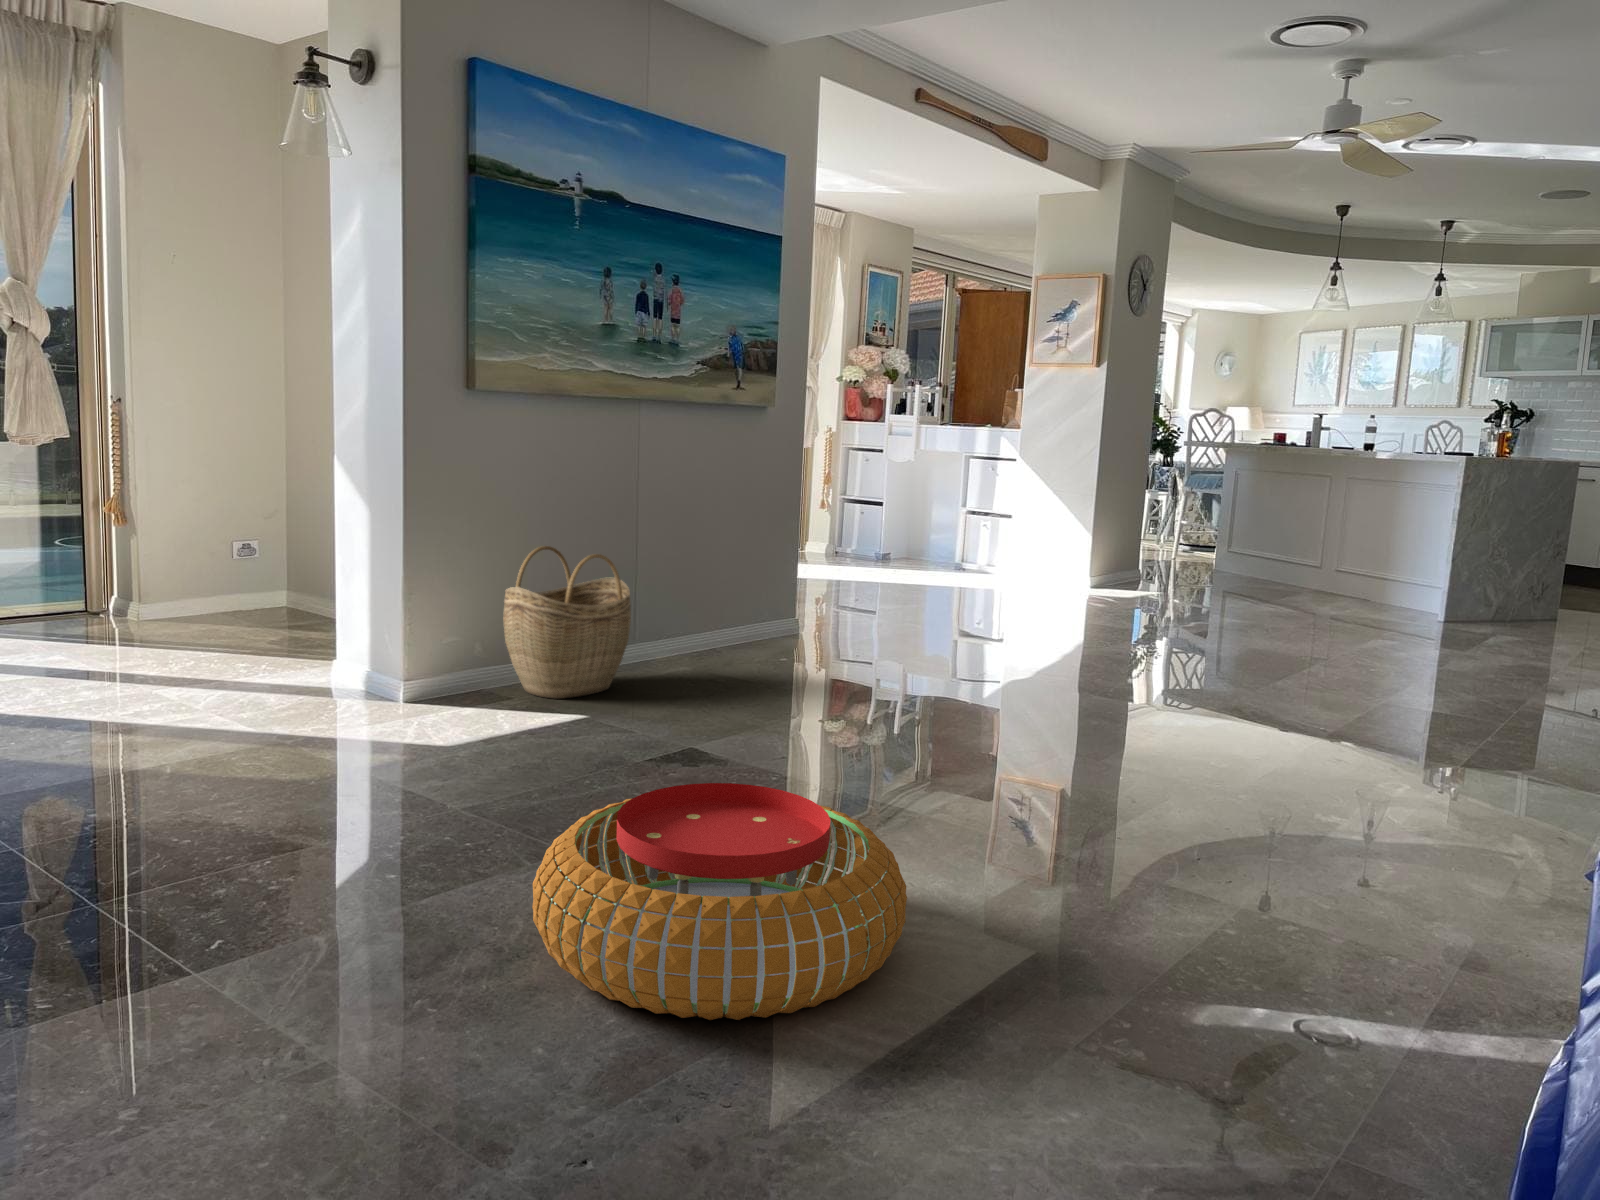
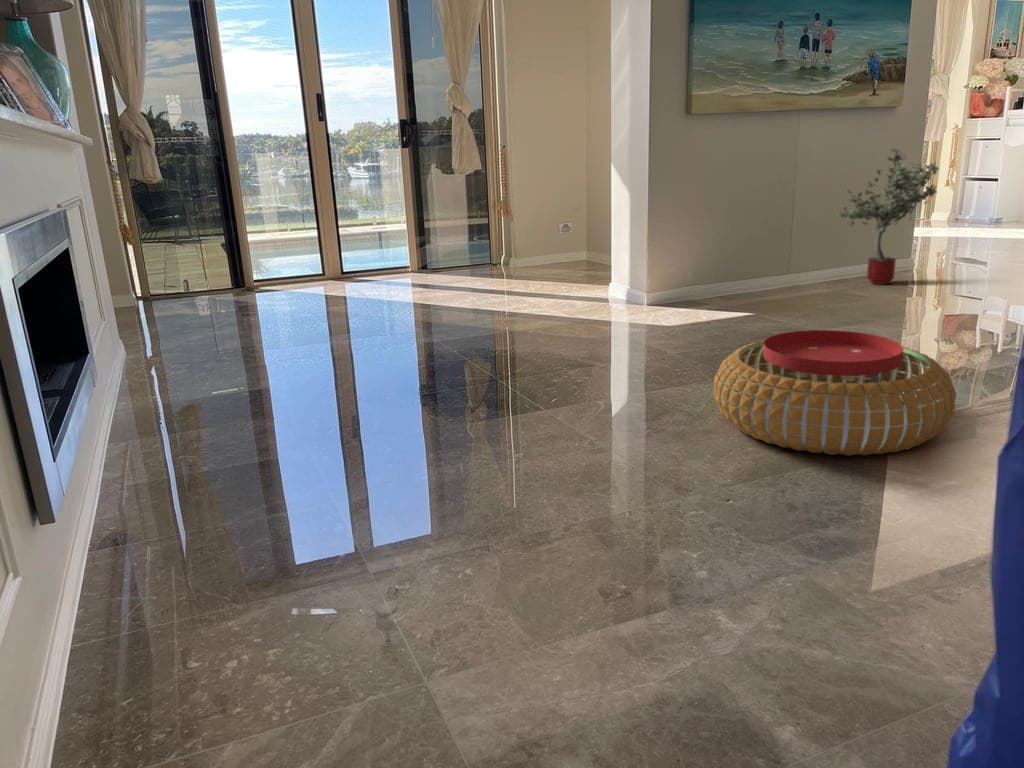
potted tree: none [697,464,827,661] -> present [840,147,939,285]
woven basket: present [503,546,631,699] -> none [707,210,788,303]

